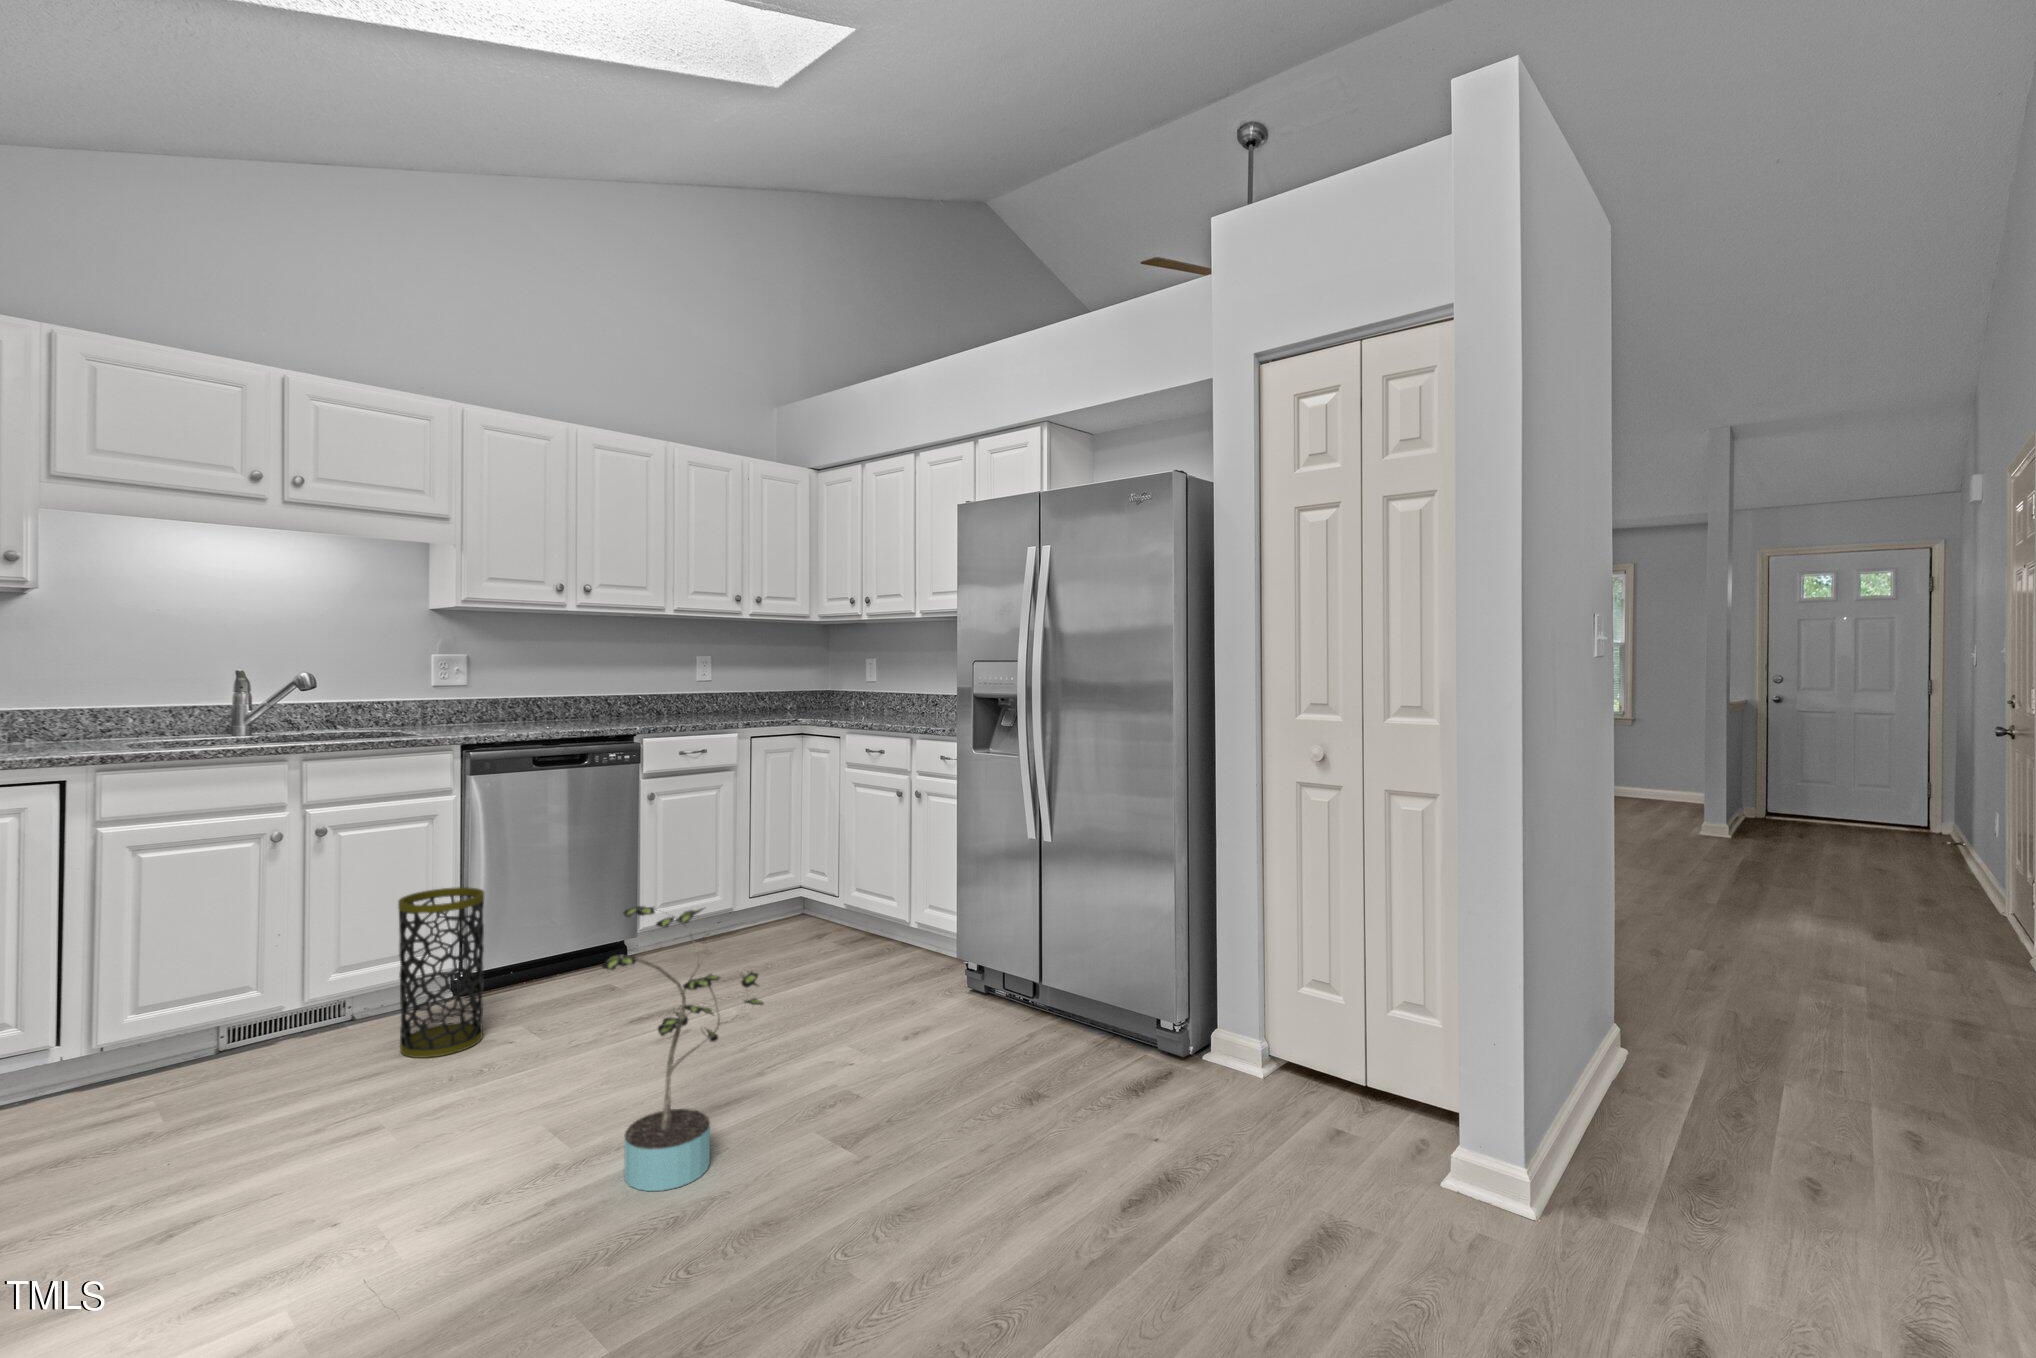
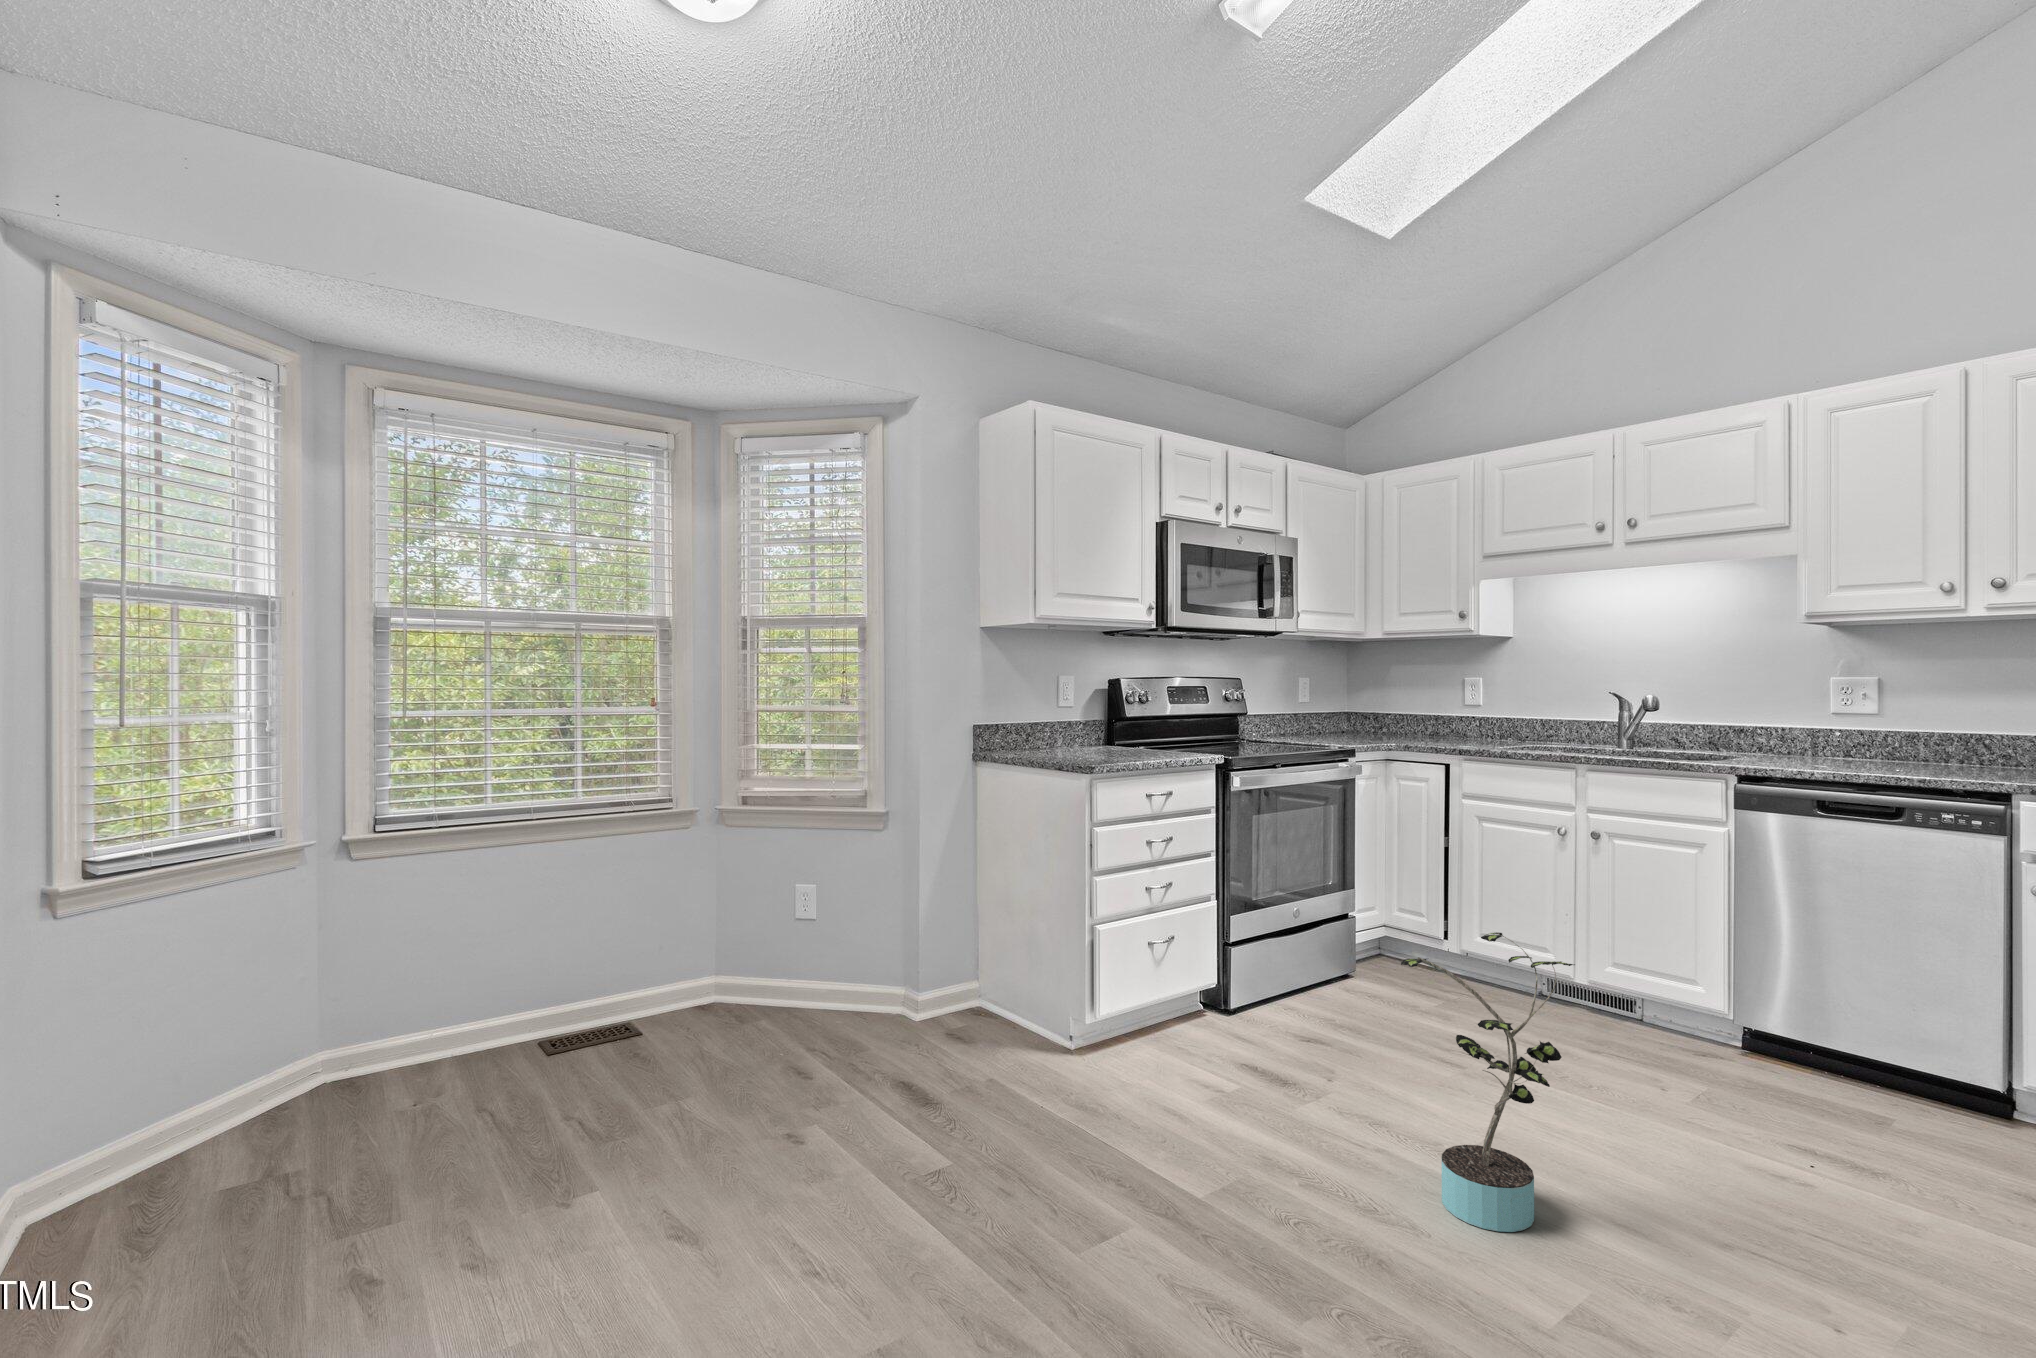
trash can: present [398,887,484,1058] -> none [1596,908,1682,1077]

